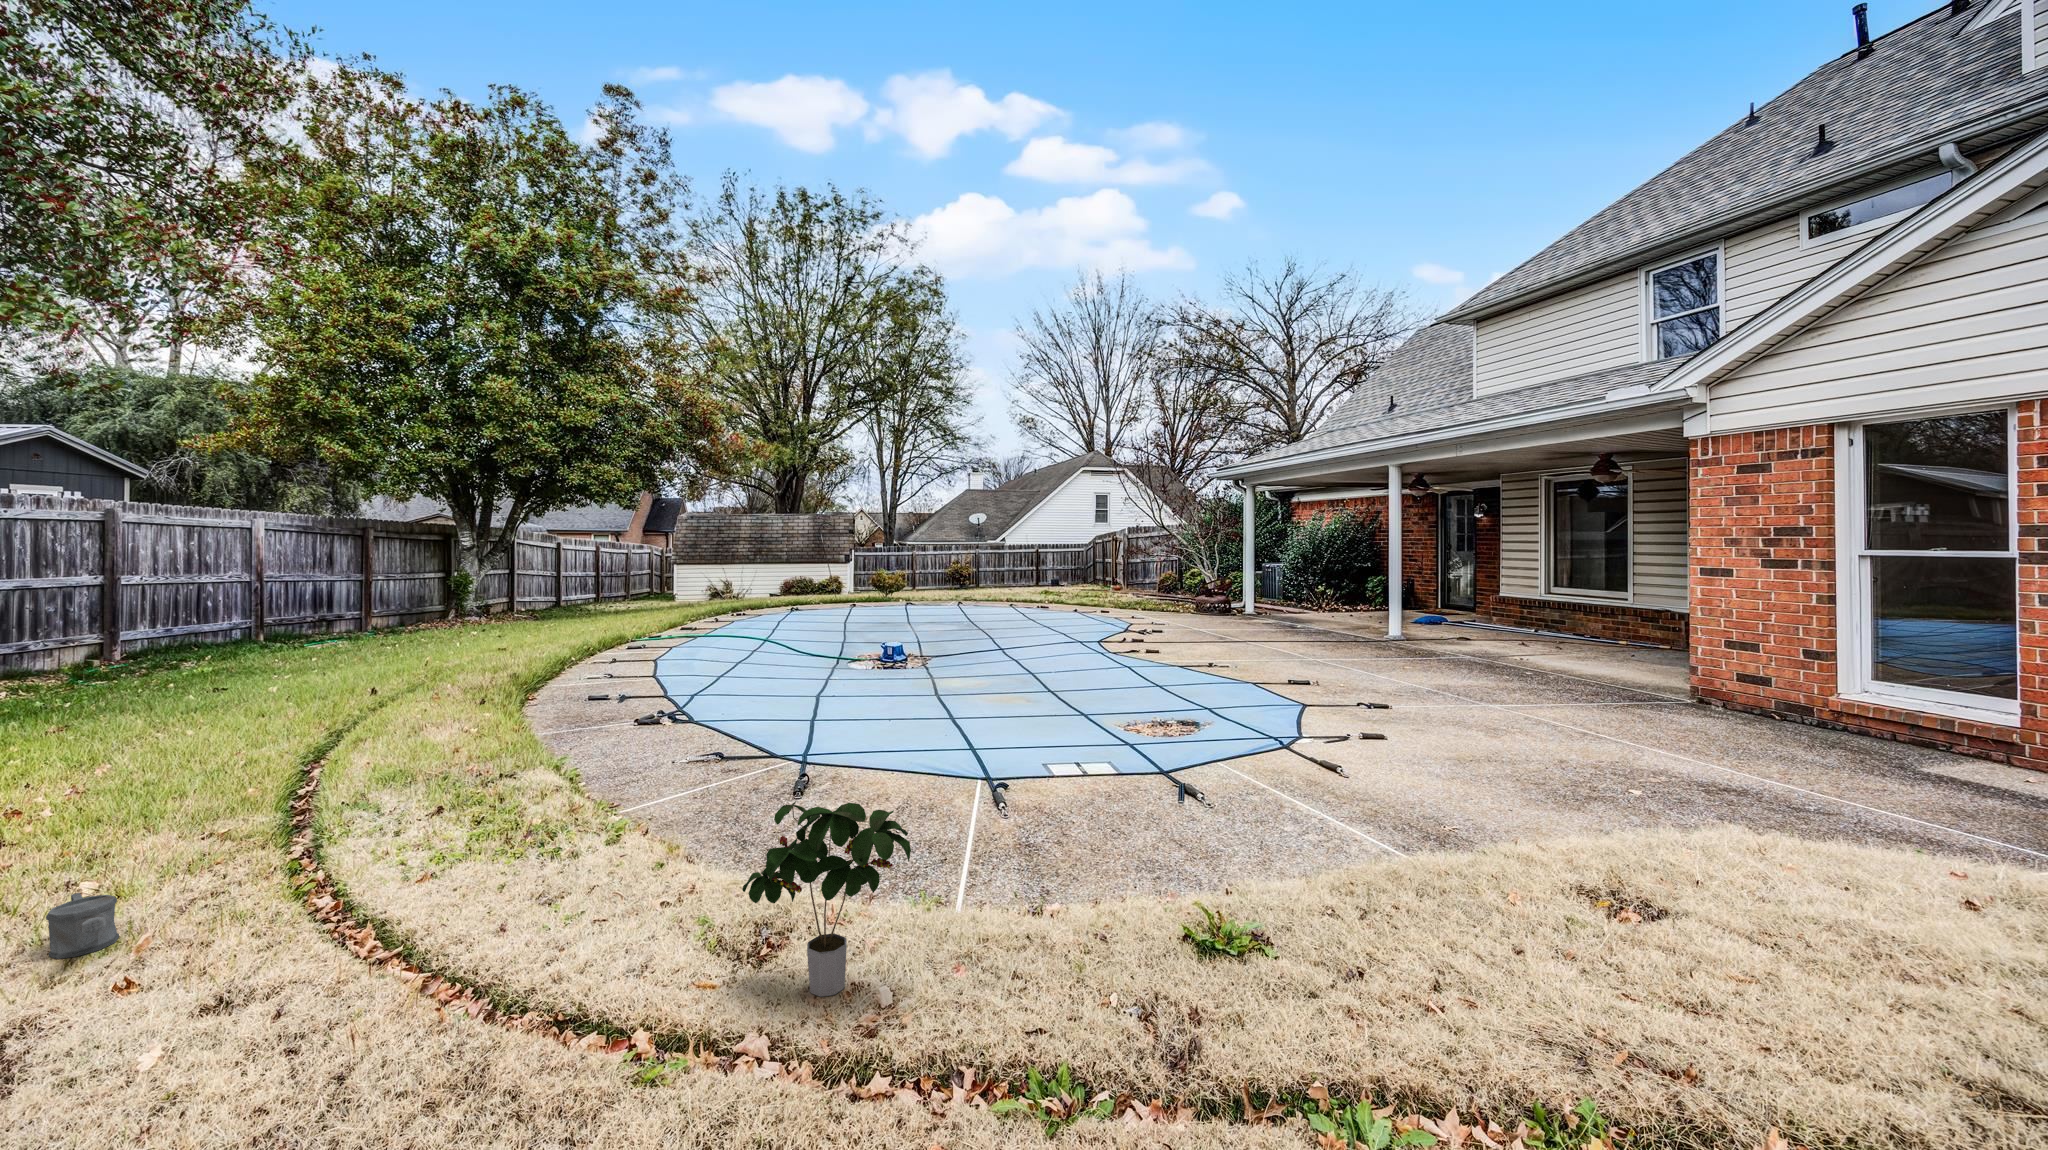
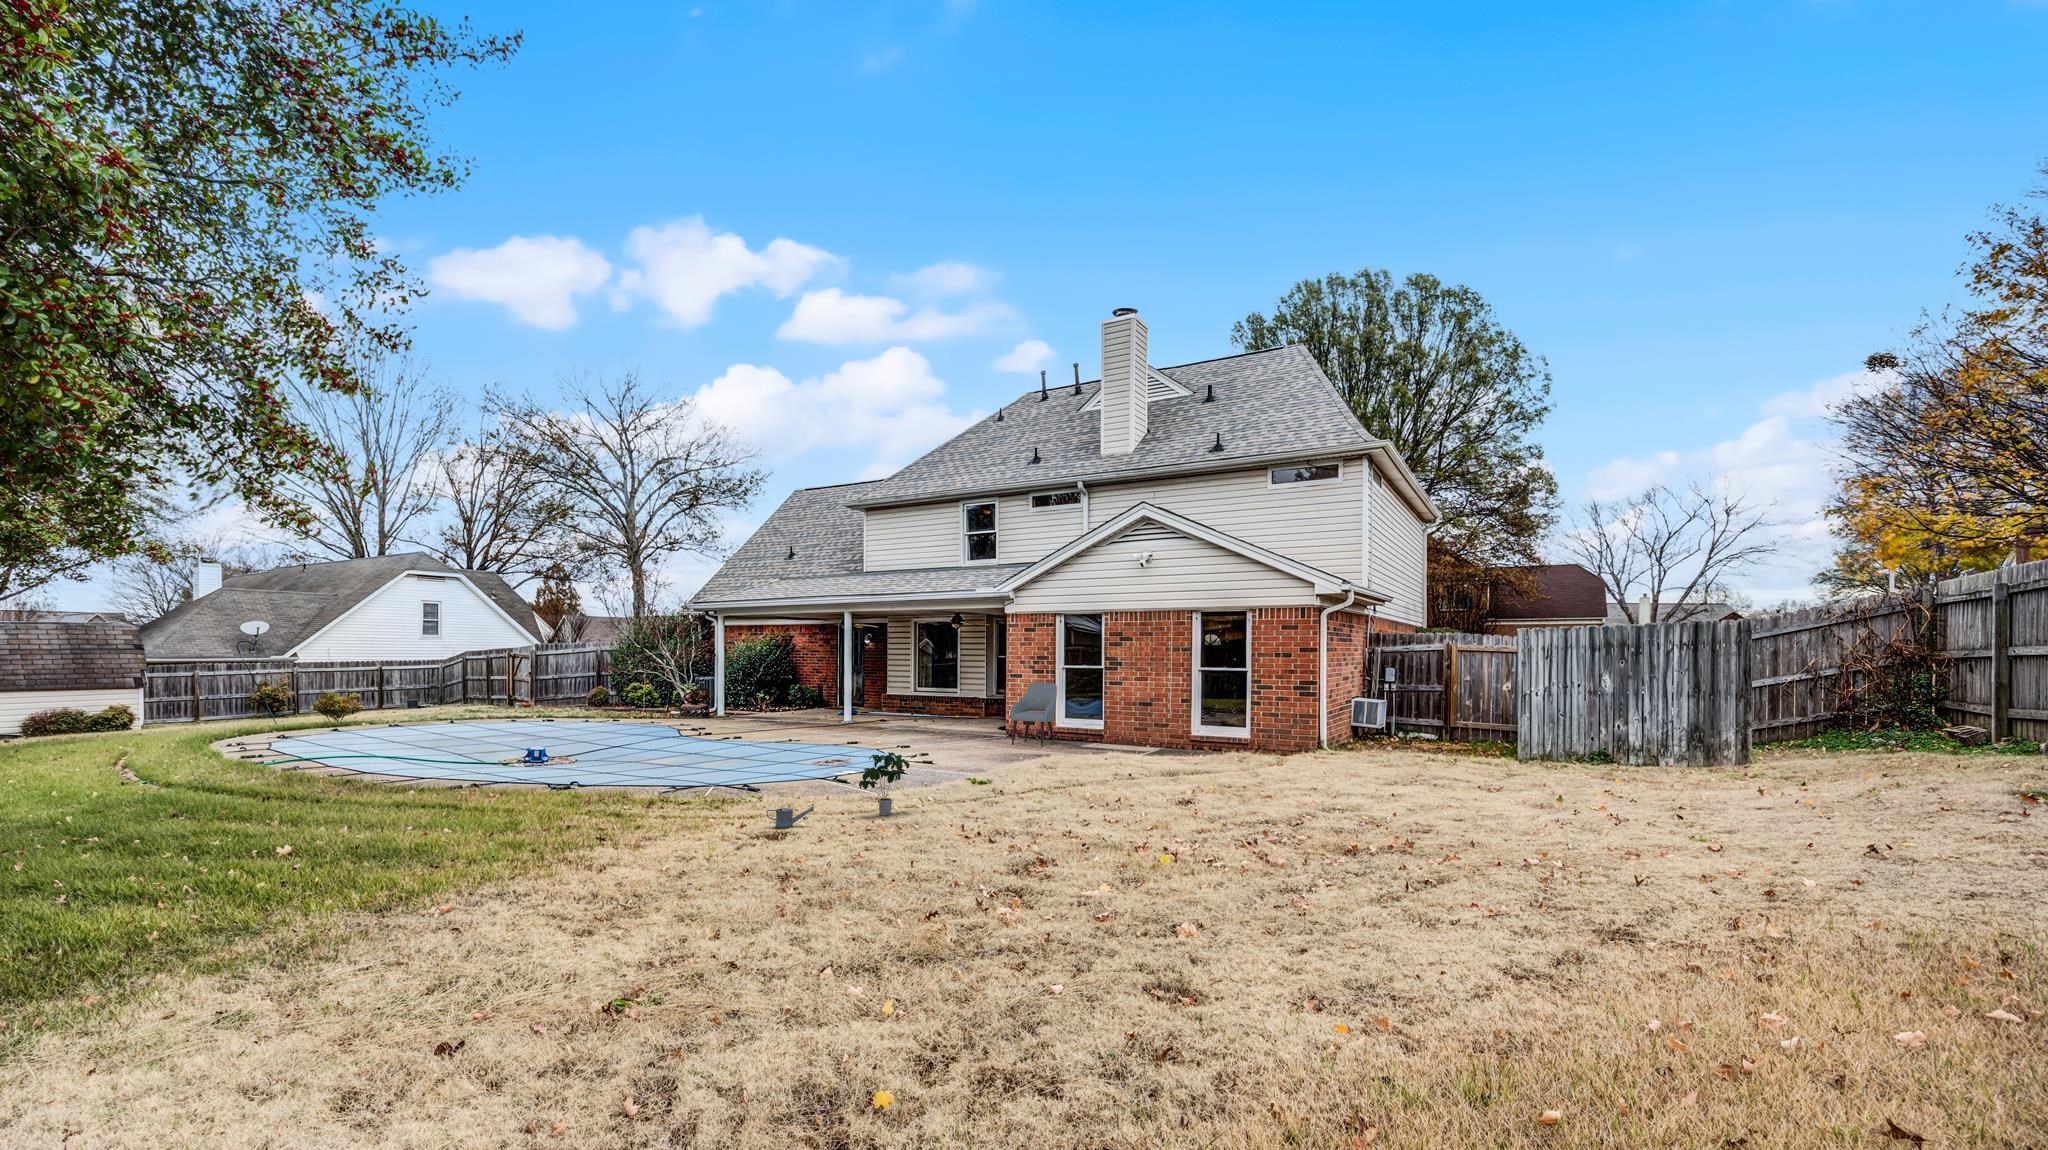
chair: none [1677,589,1835,747] -> present [1010,682,1057,747]
watering can: present [46,893,119,959] -> present [767,806,814,828]

